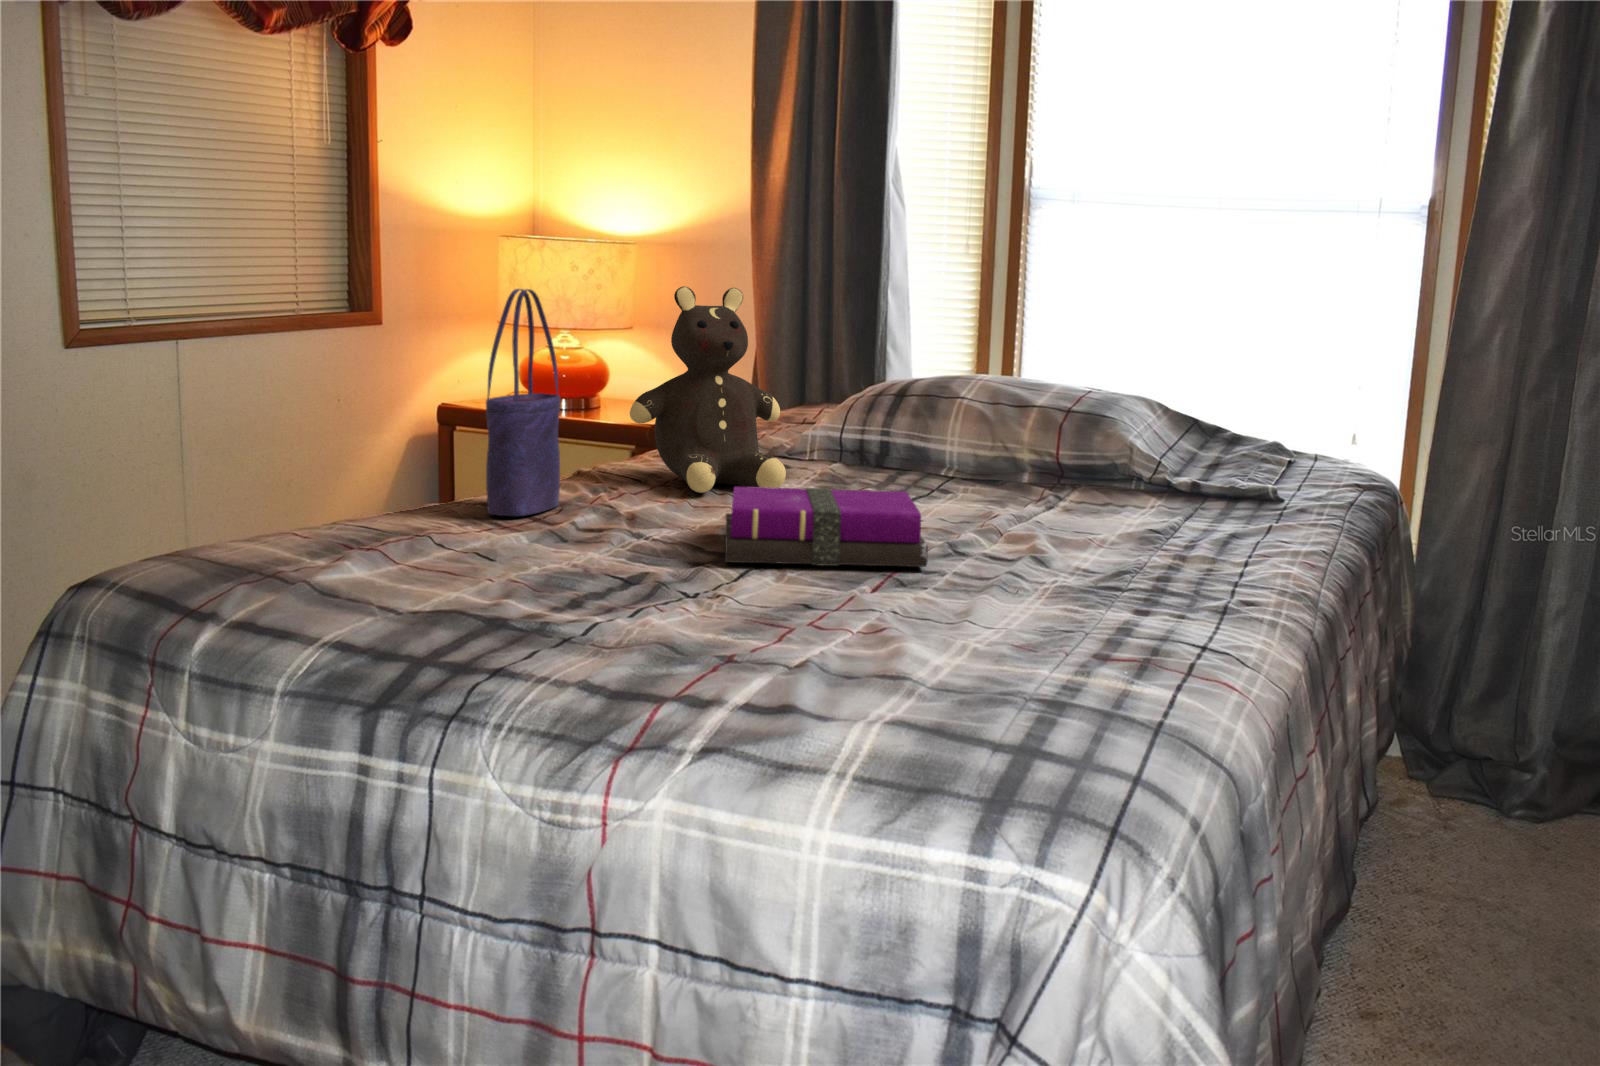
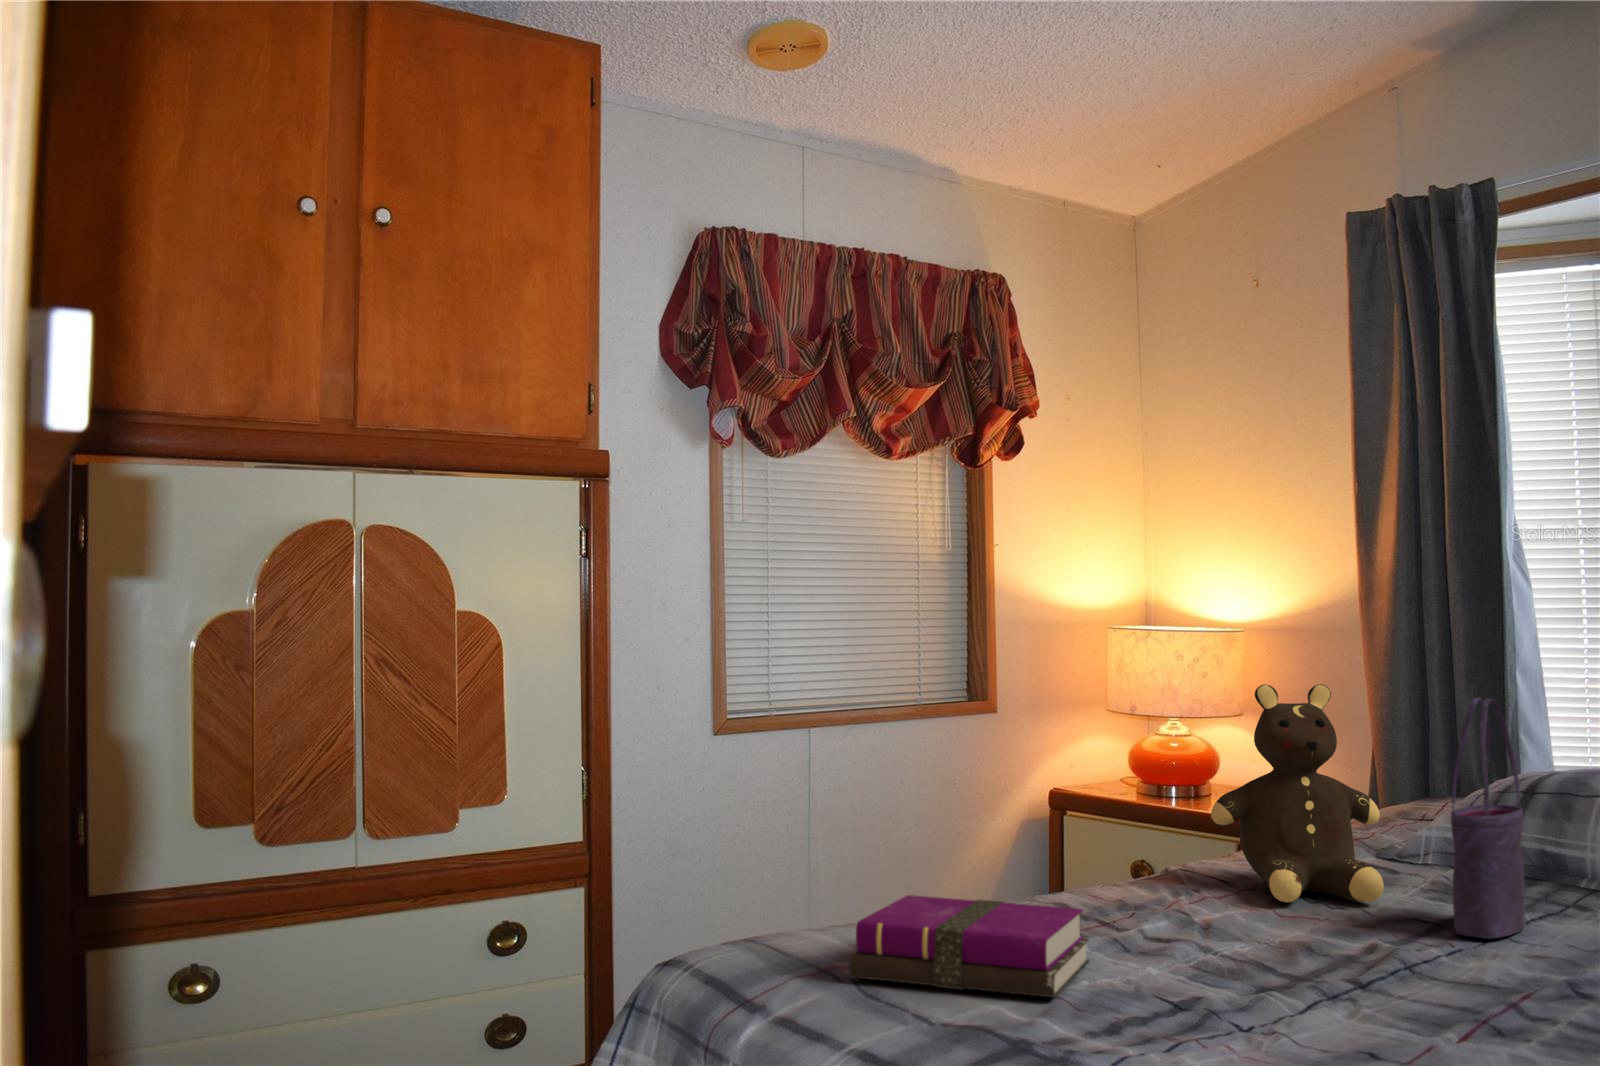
tote bag: present [486,289,560,516] -> present [1451,698,1525,938]
notebook: present [725,487,928,567] -> present [849,895,1089,997]

